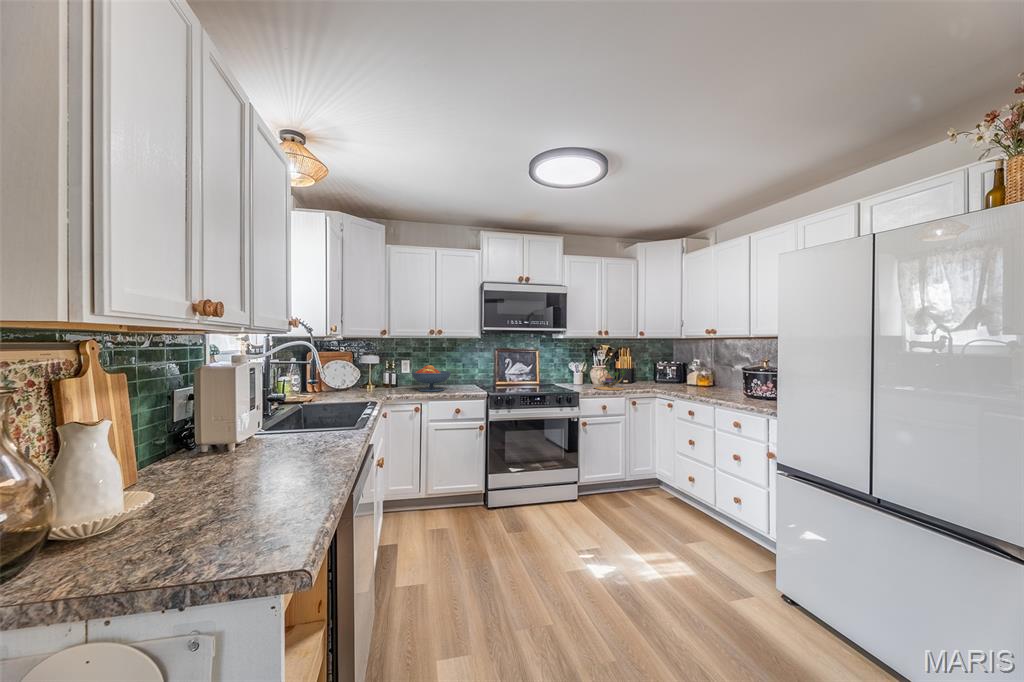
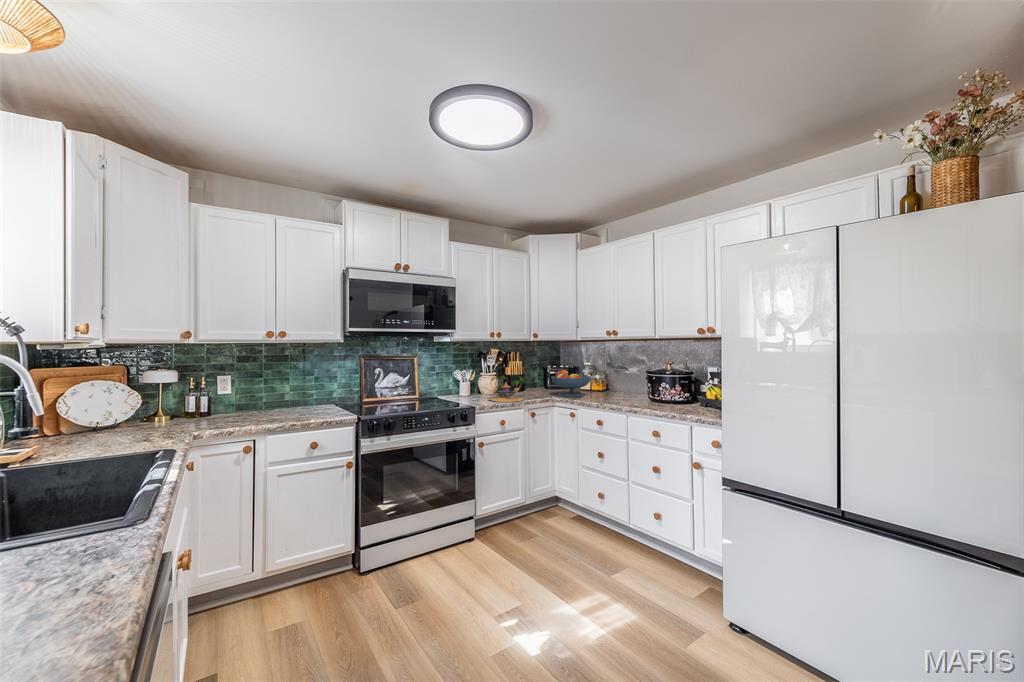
fruit bowl: present [412,365,451,392] -> present [551,370,592,397]

